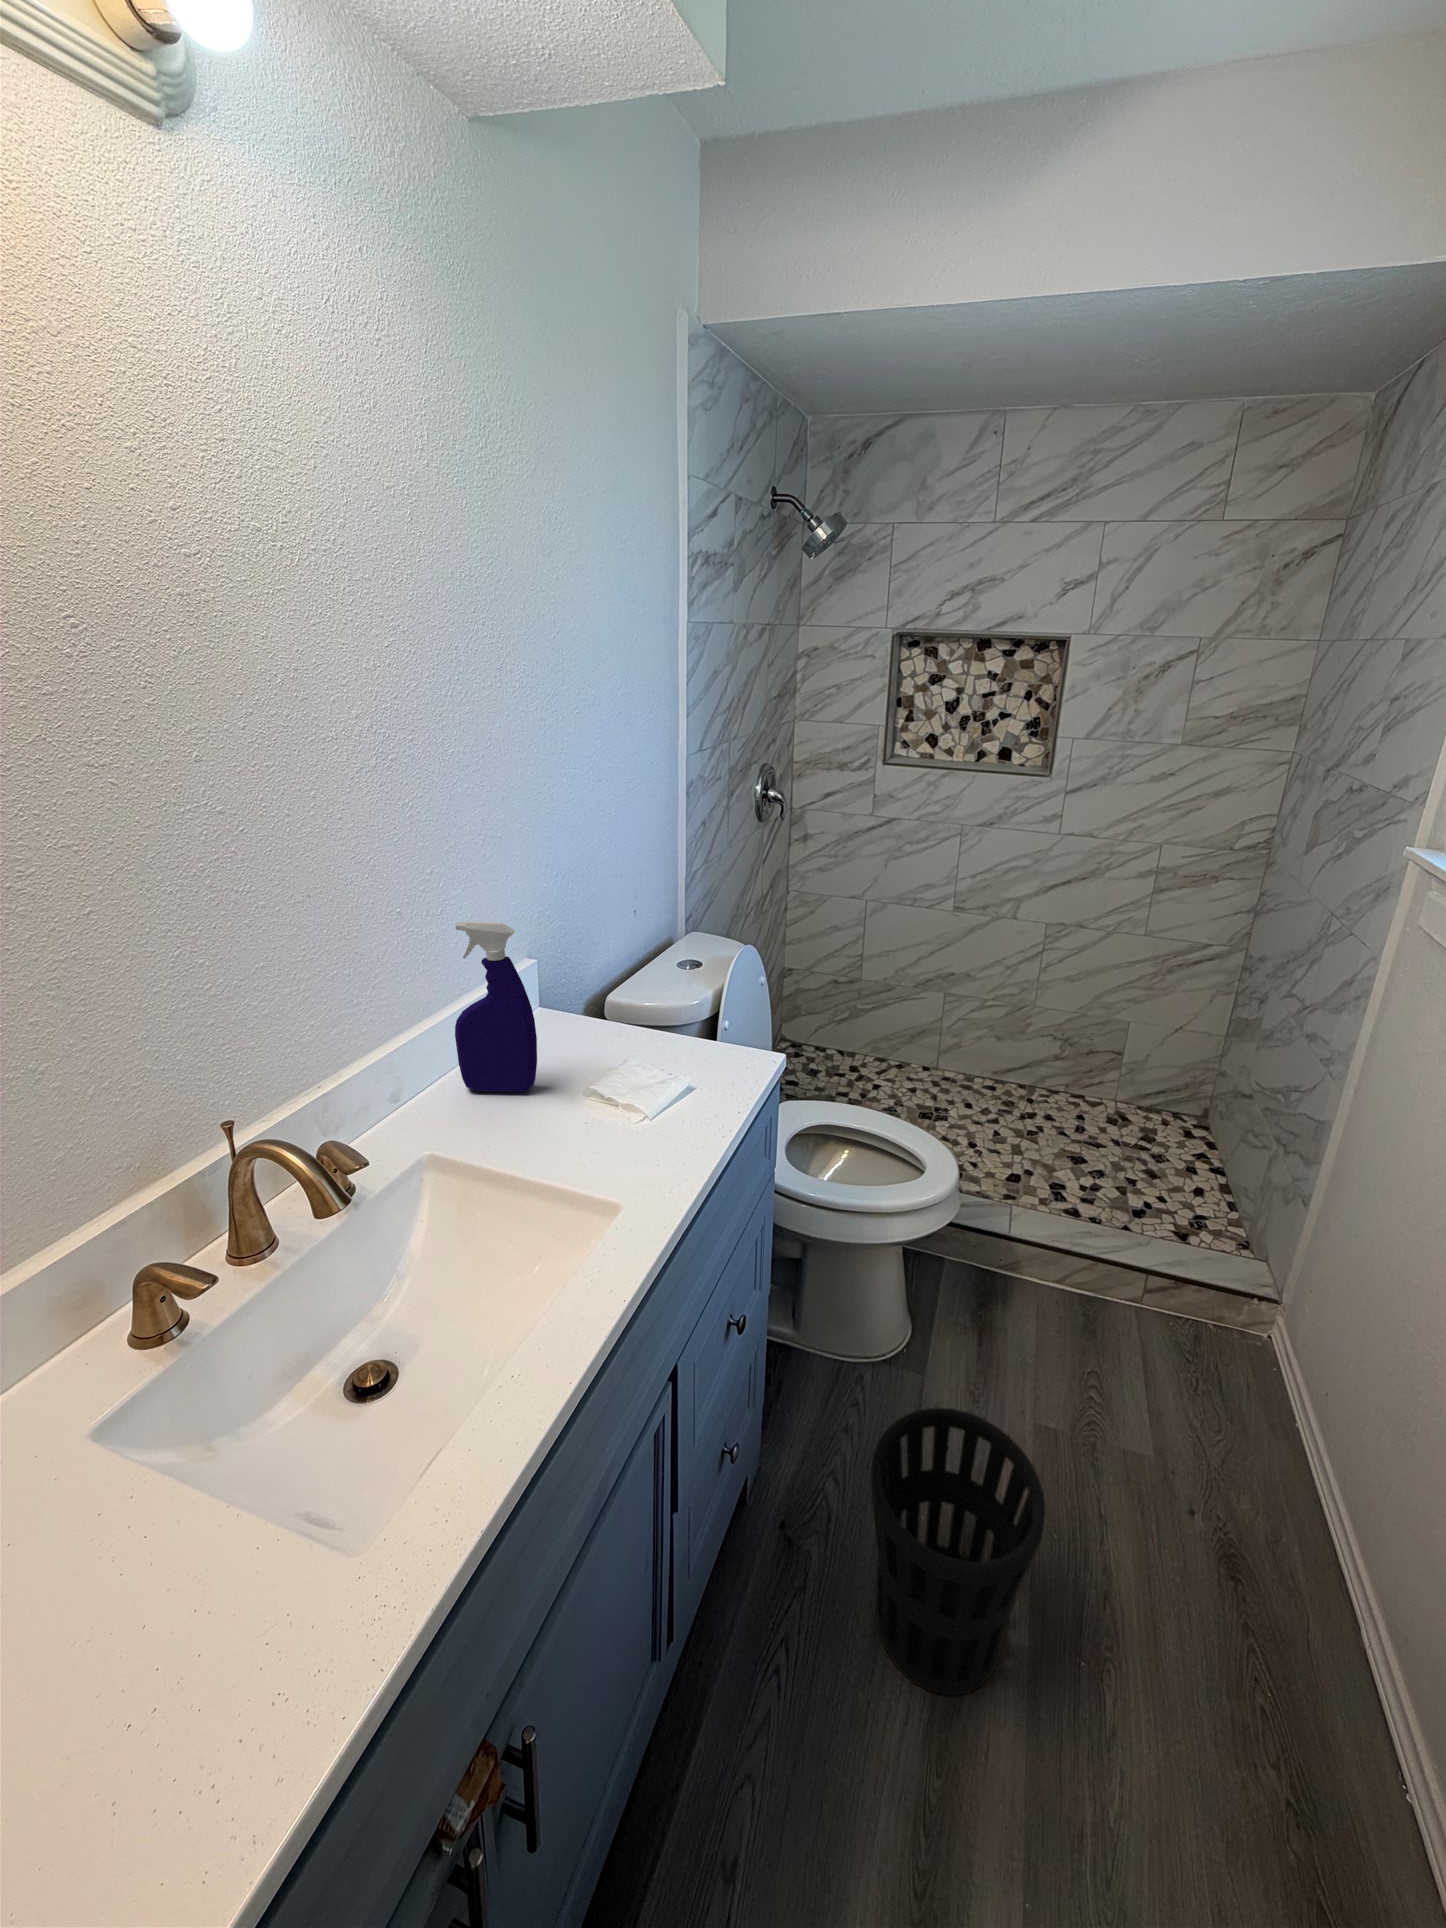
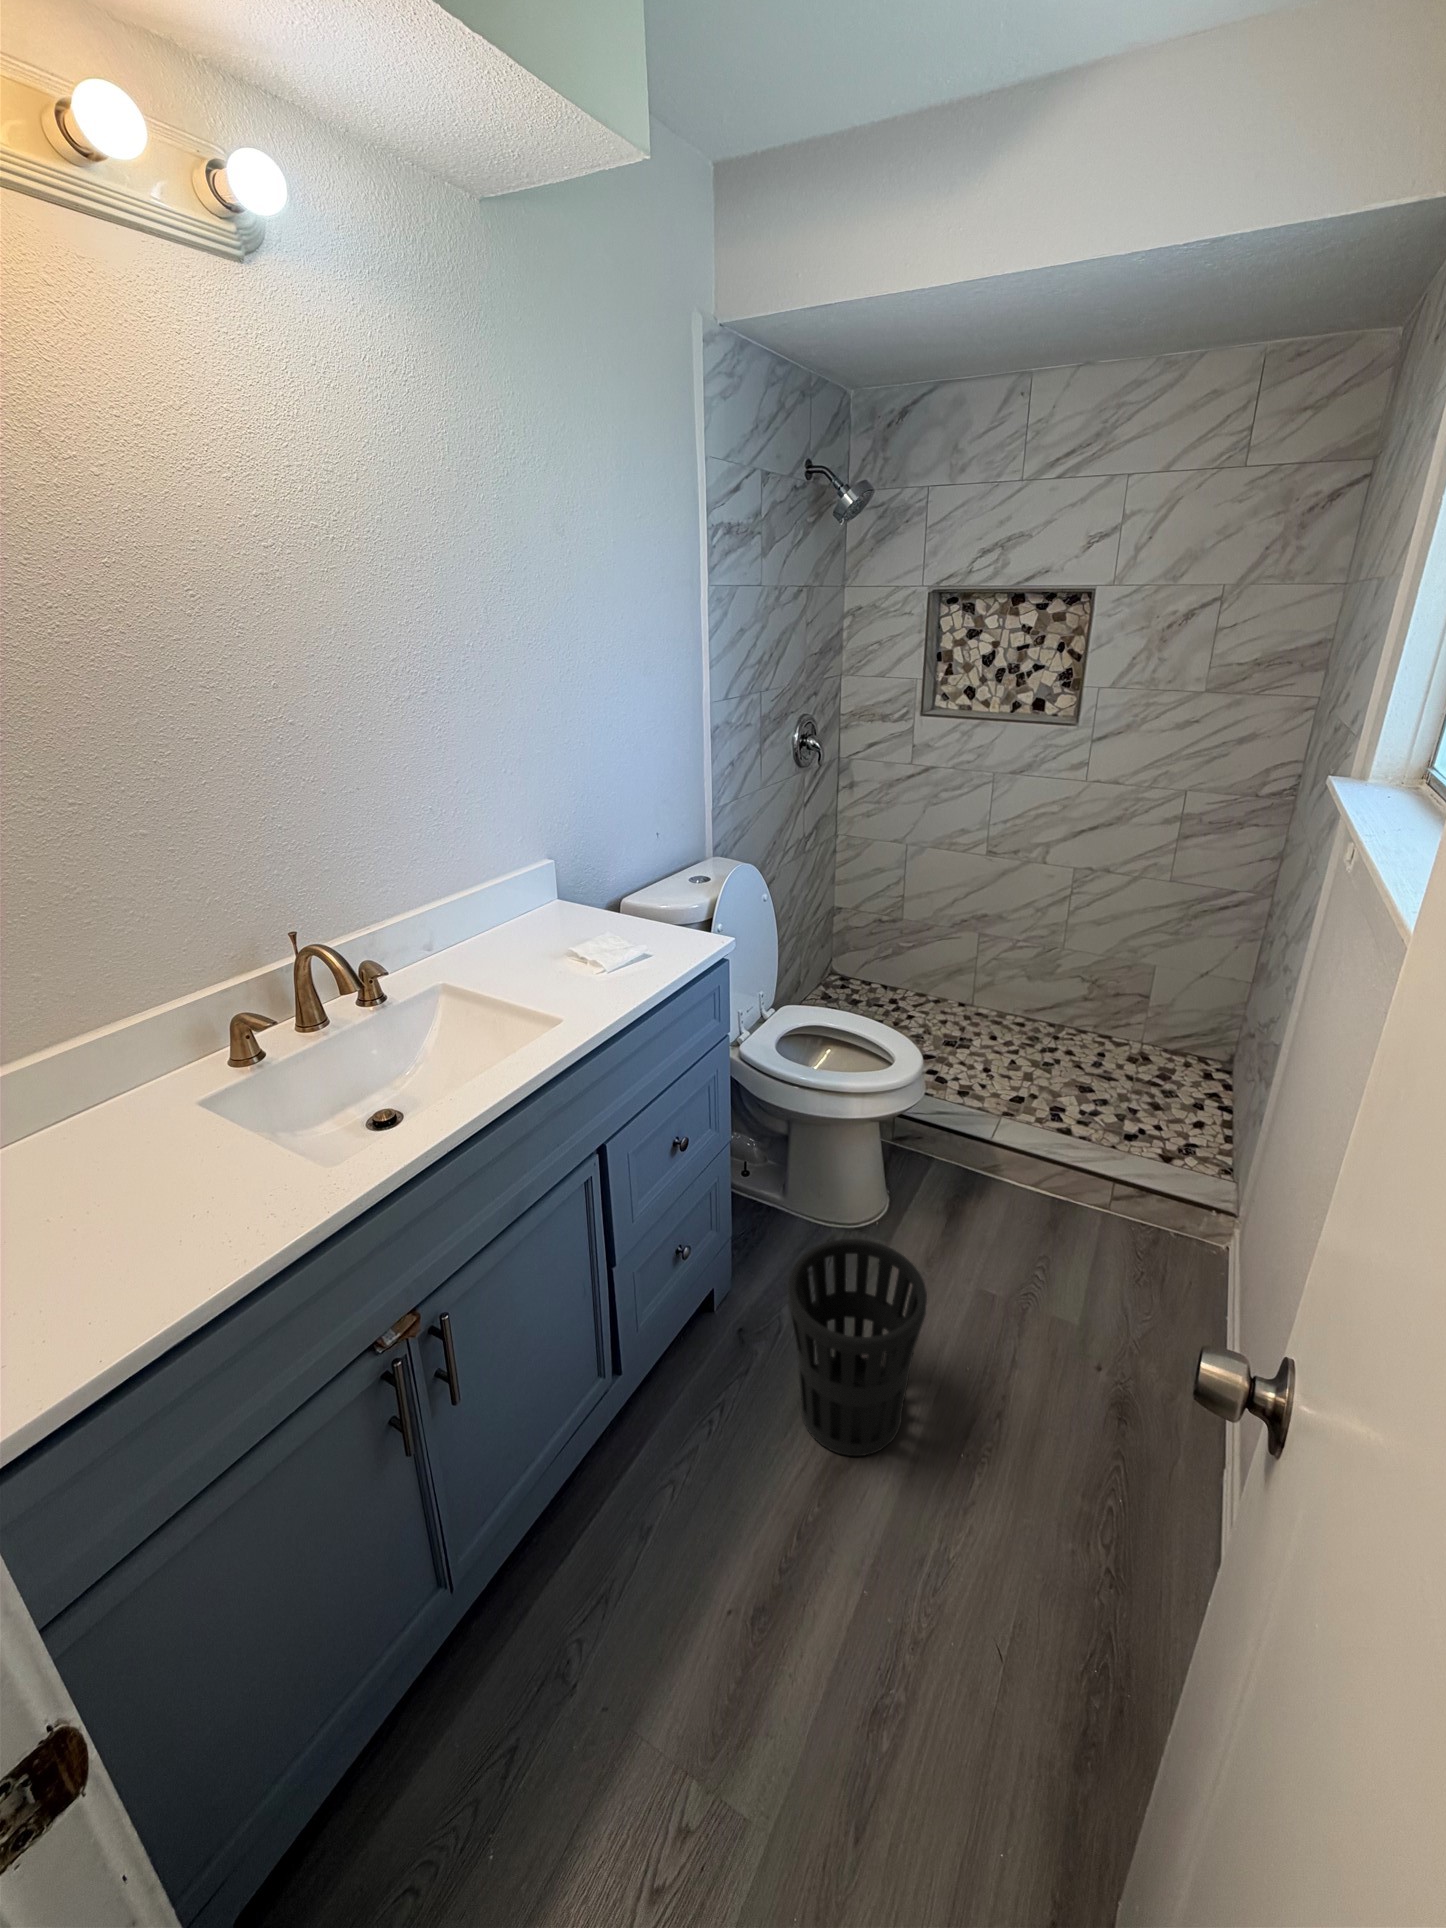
spray bottle: present [455,921,537,1091] -> none [473,819,535,952]

